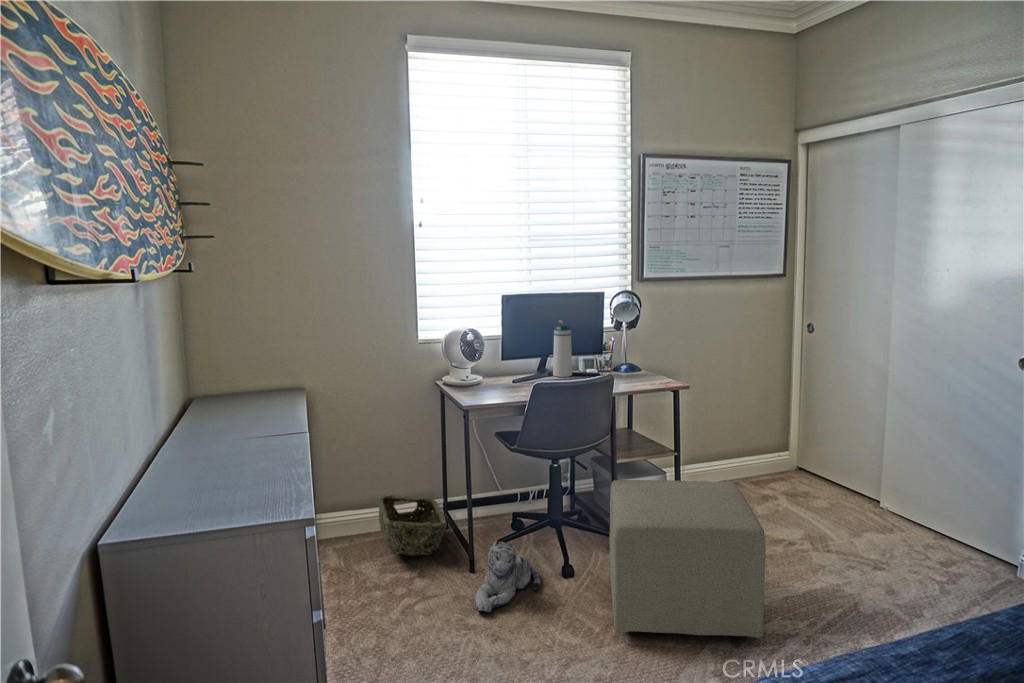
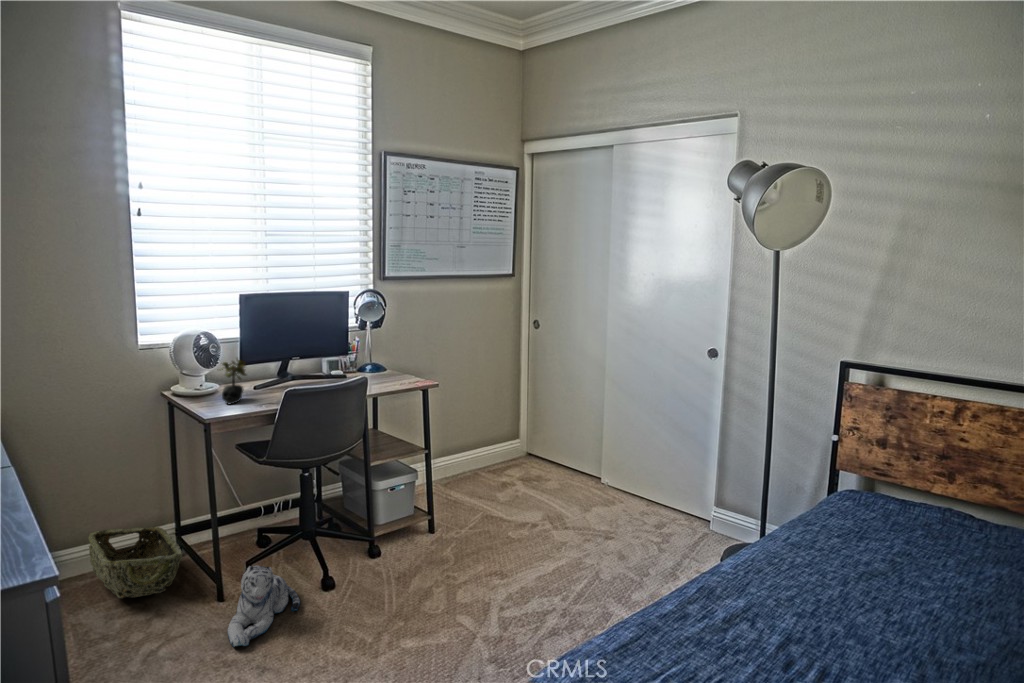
water bottle: present [553,321,572,377] -> none [299,320,320,381]
succulent plant: none [479,352,503,394] -> present [222,359,246,404]
ottoman: present [609,480,766,639] -> none [372,475,528,640]

